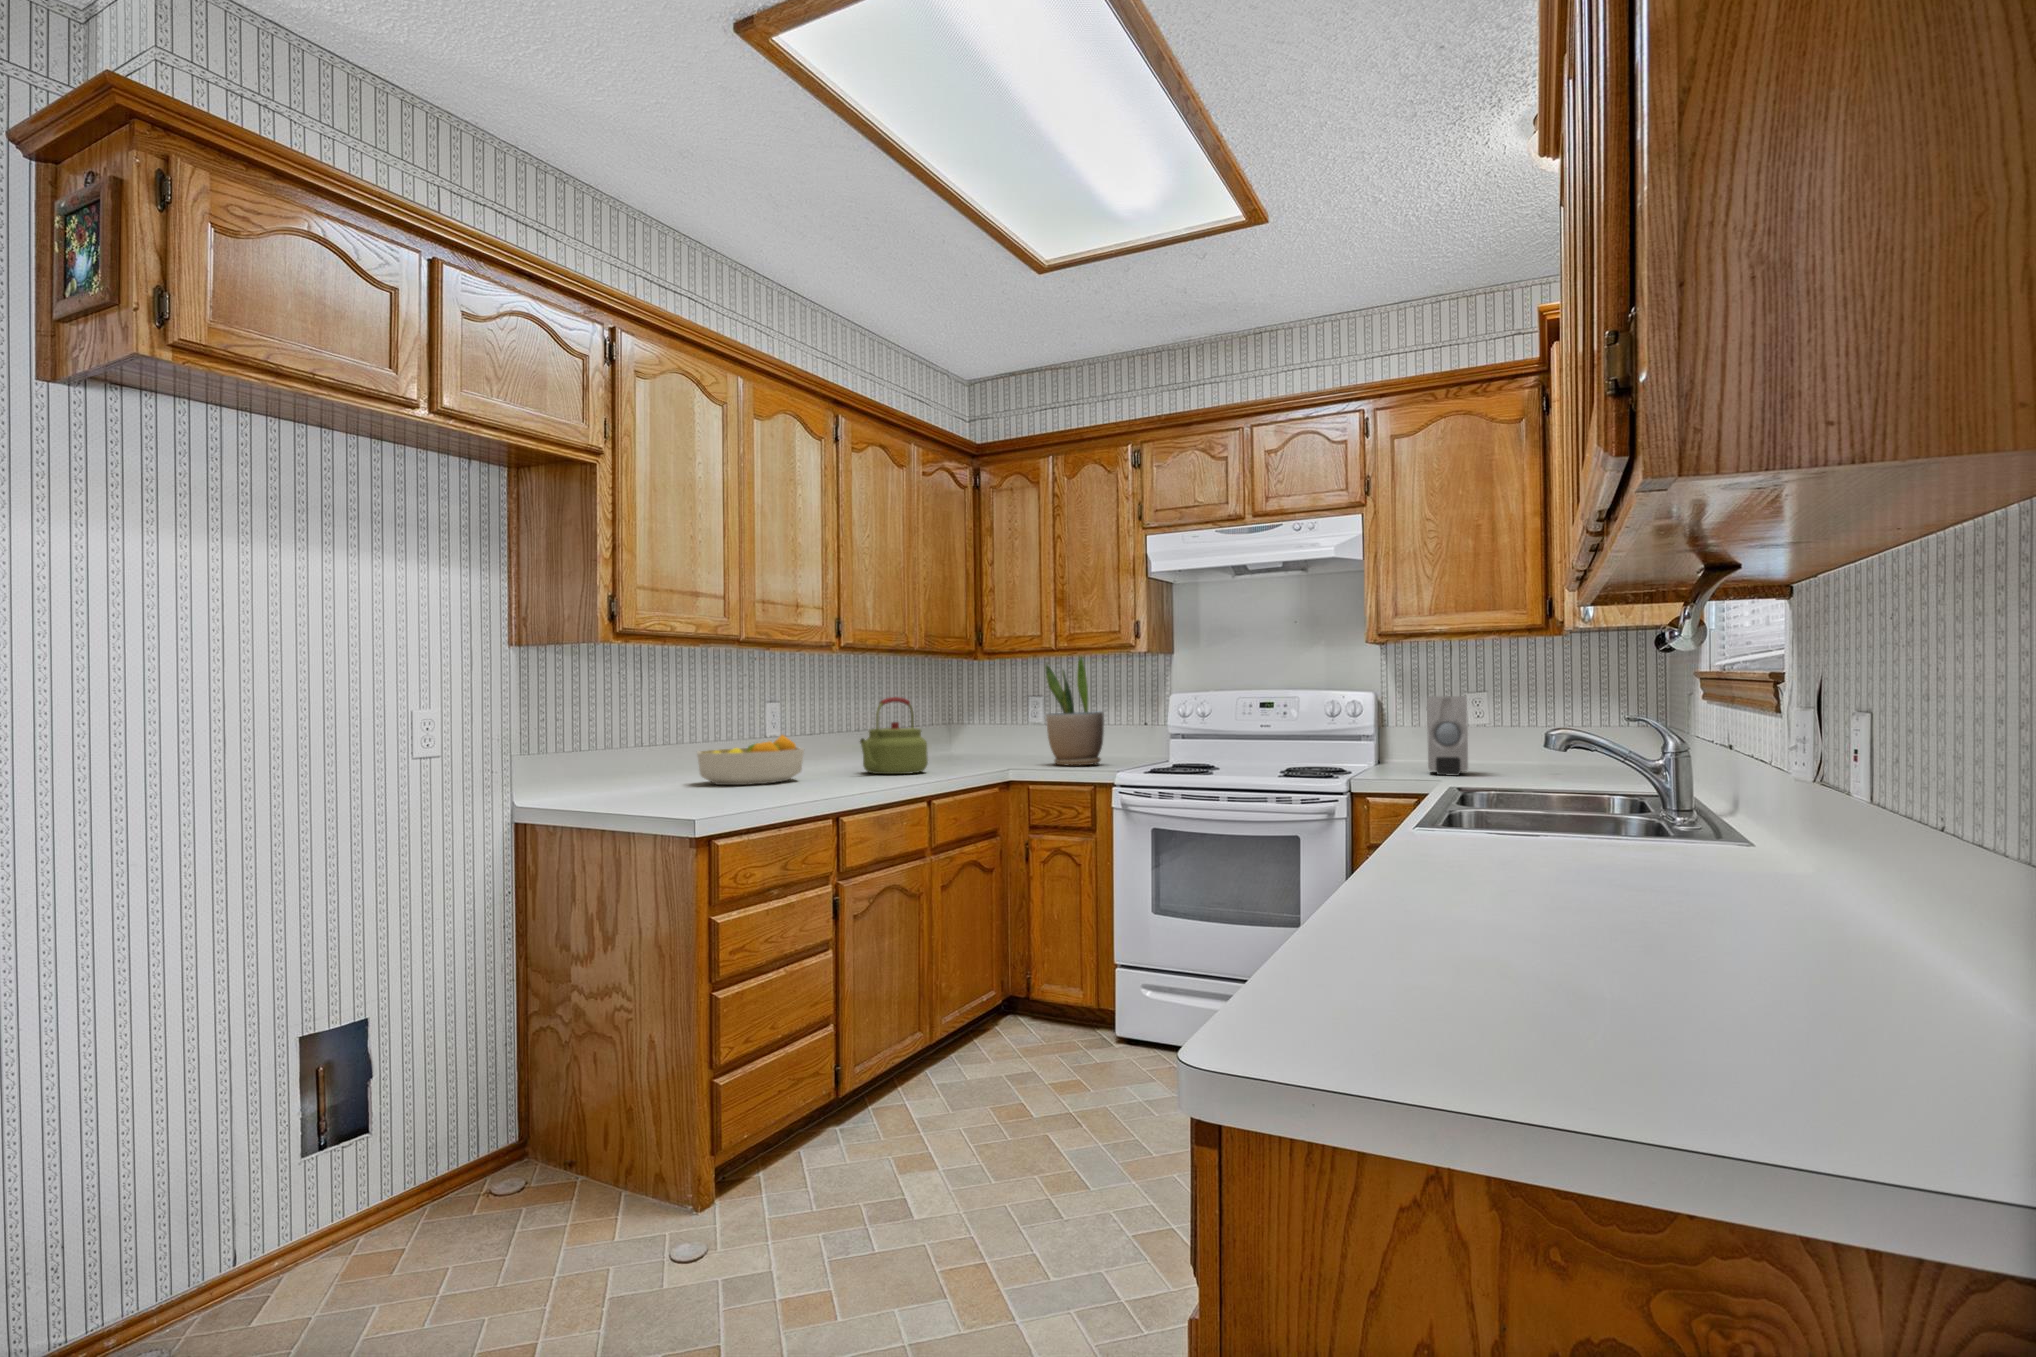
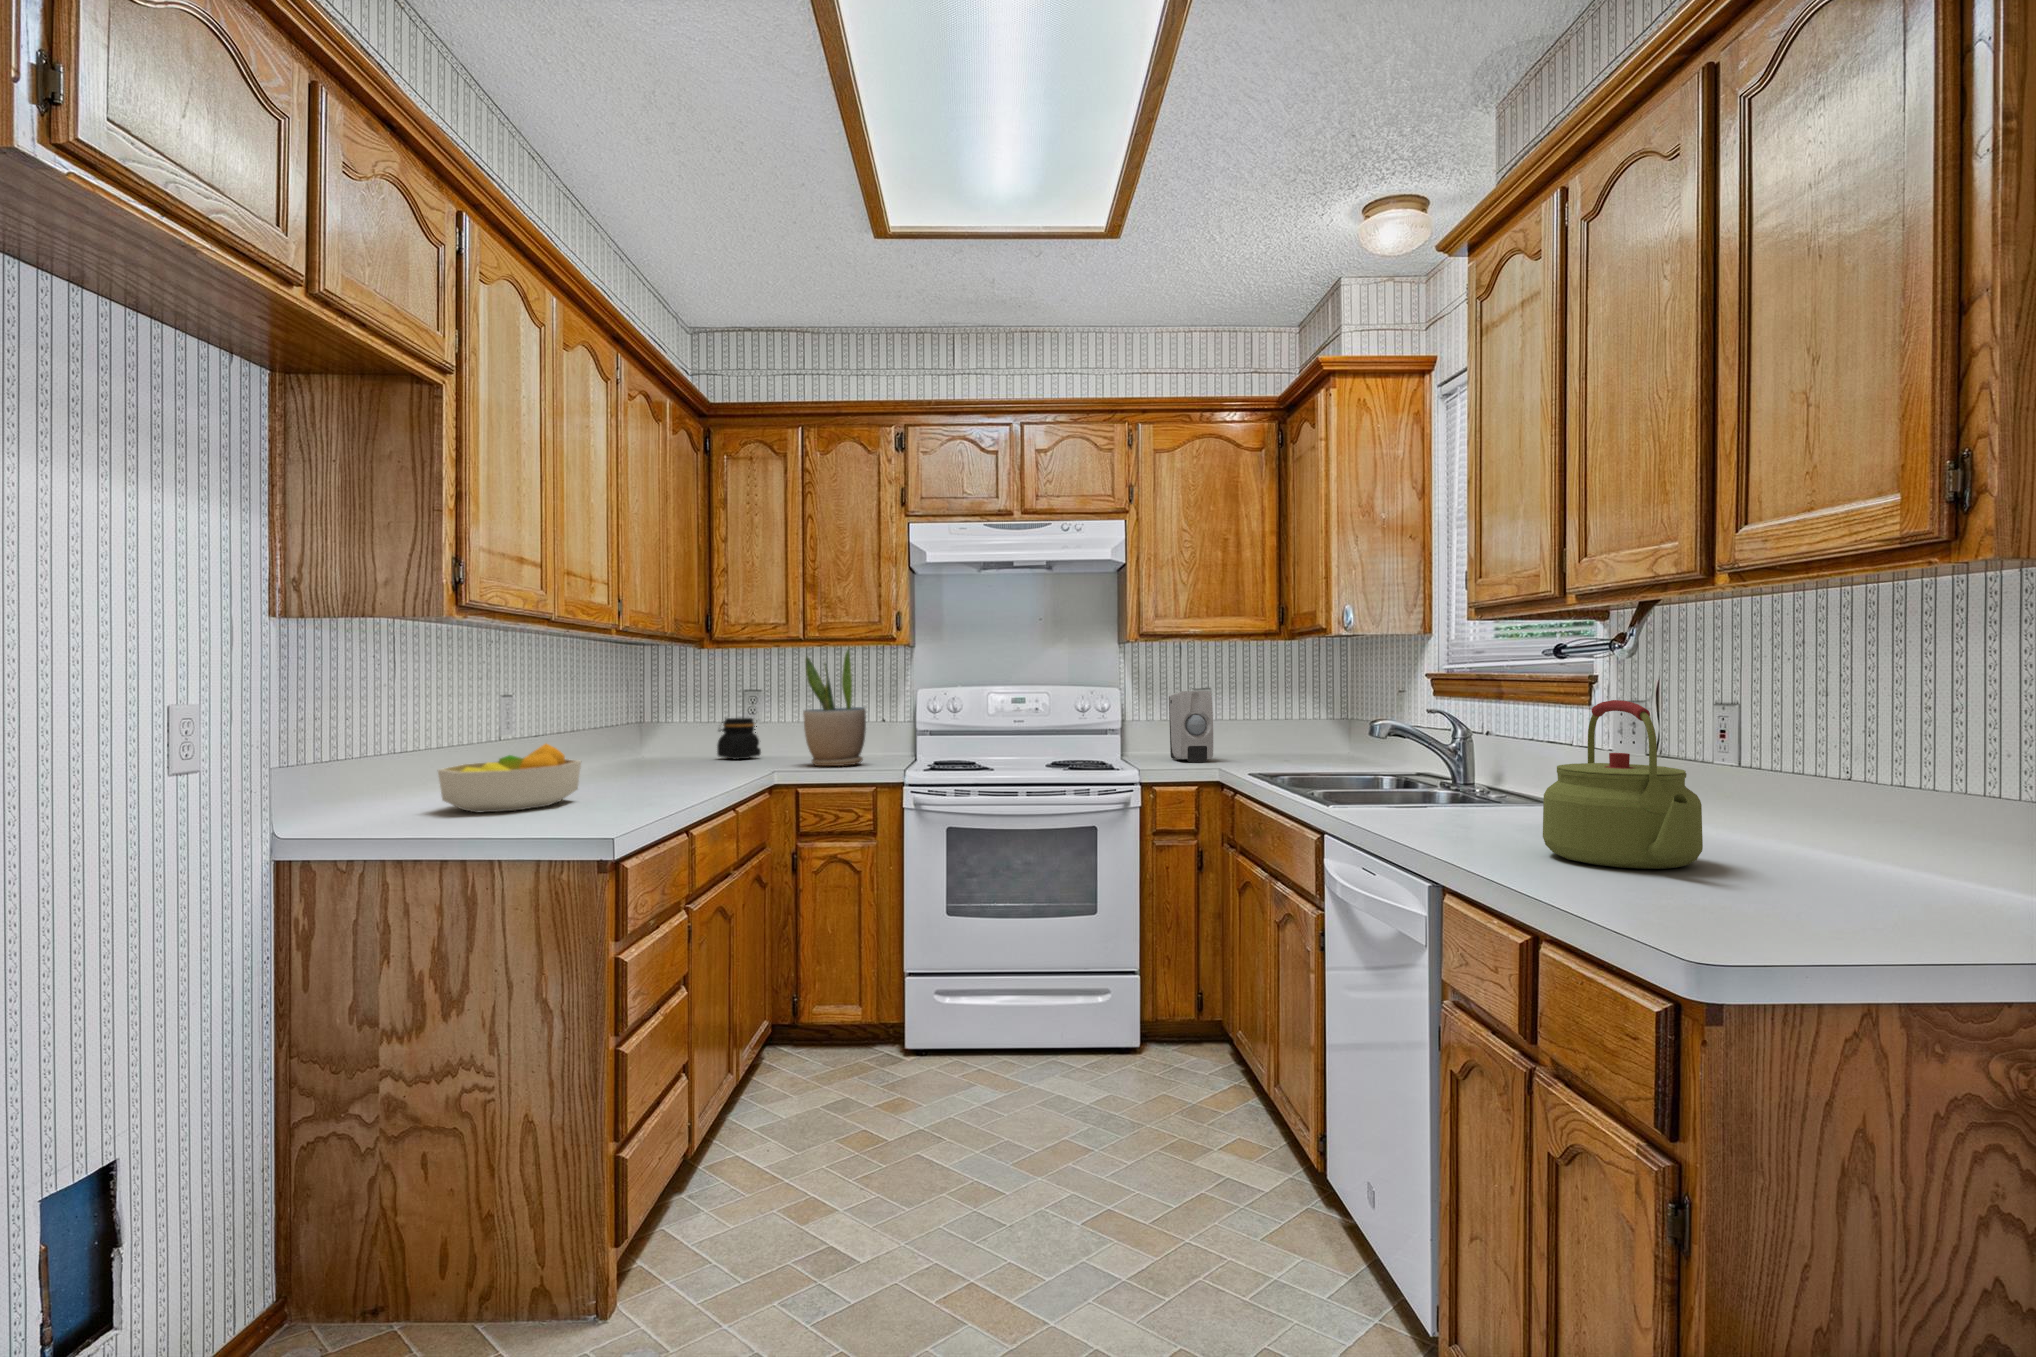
kettle: present [860,697,928,774] -> present [1543,700,1703,869]
jar: none [995,721,1035,758] -> present [717,718,761,759]

